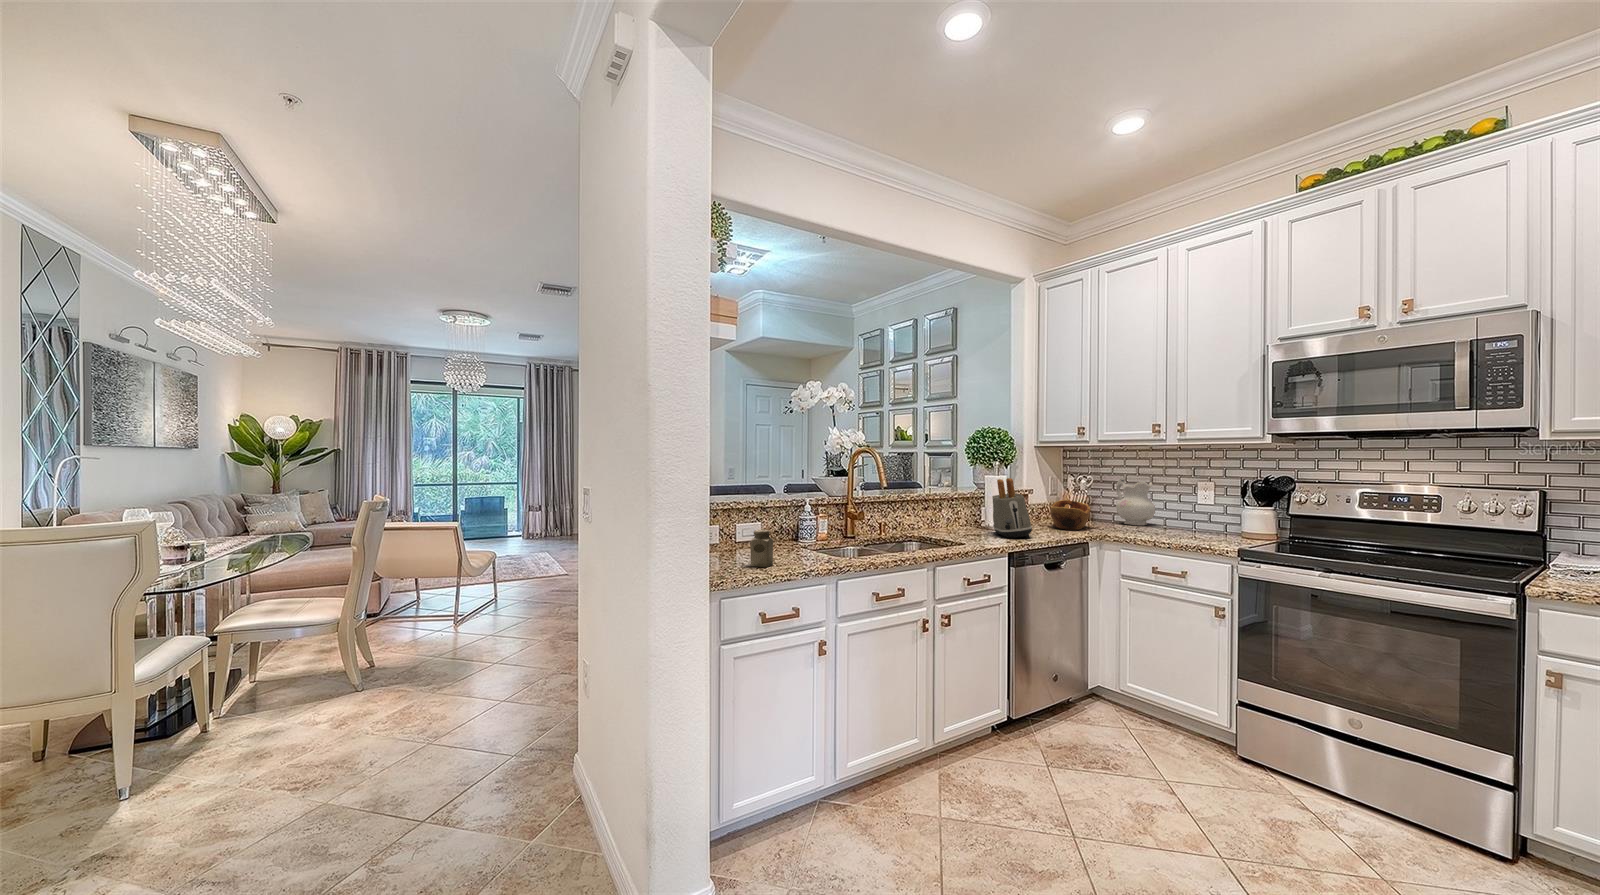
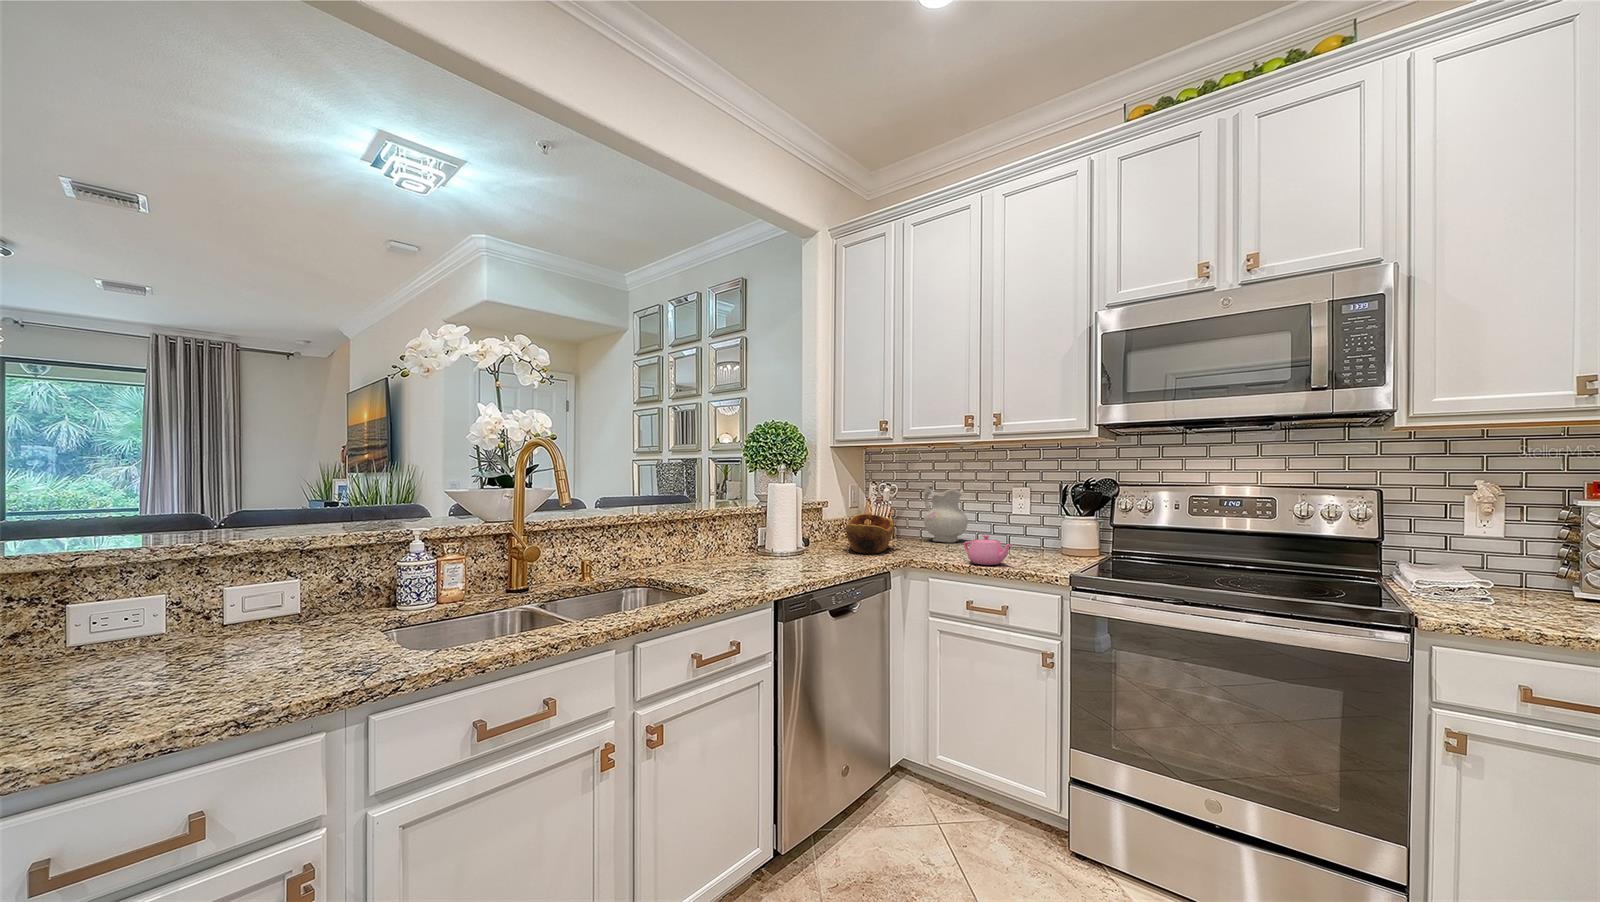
toaster: present [992,478,1032,538] -> none [767,488,816,572]
teapot: none [1151,518,1193,540] -> present [964,535,1013,565]
salt shaker: present [750,530,773,567] -> none [224,604,292,685]

